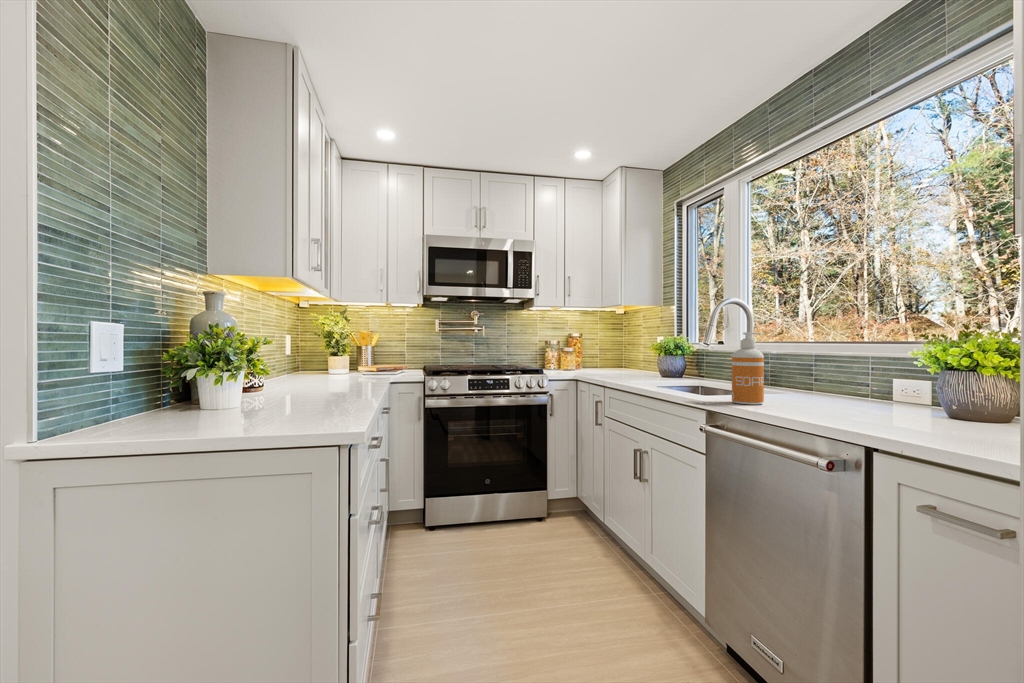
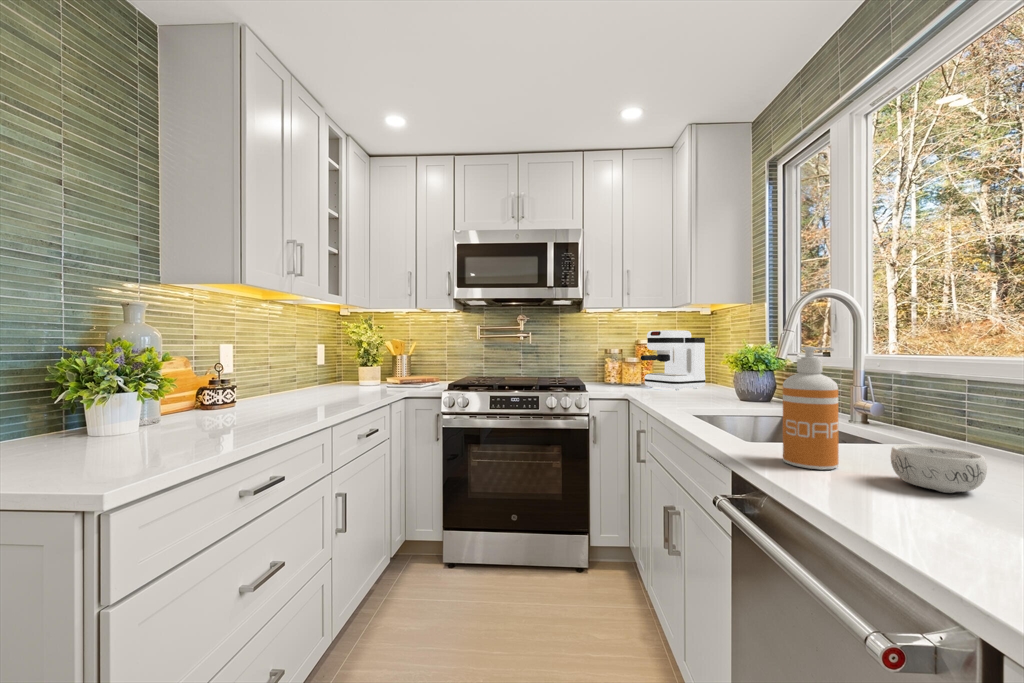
coffee maker: none [581,326,627,373] -> present [641,330,705,390]
decorative bowl: none [793,387,839,410] -> present [891,445,987,493]

